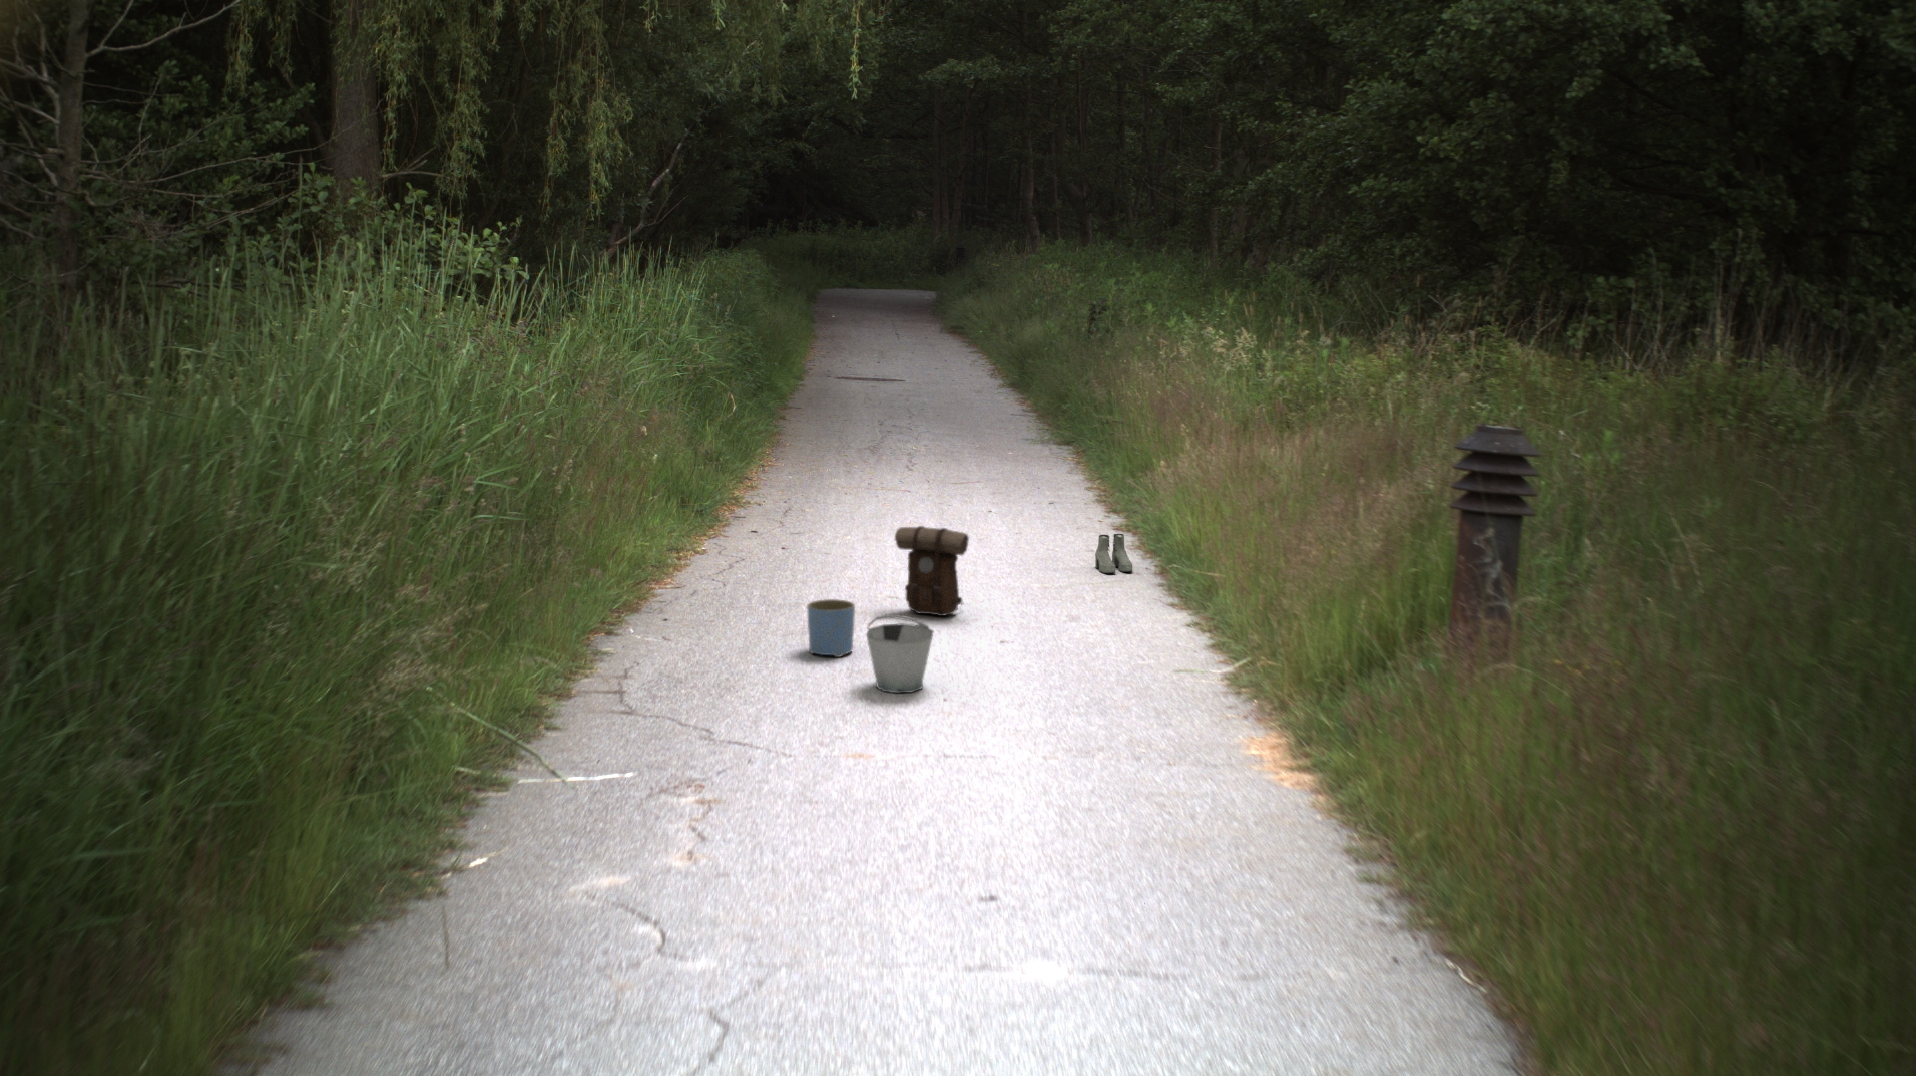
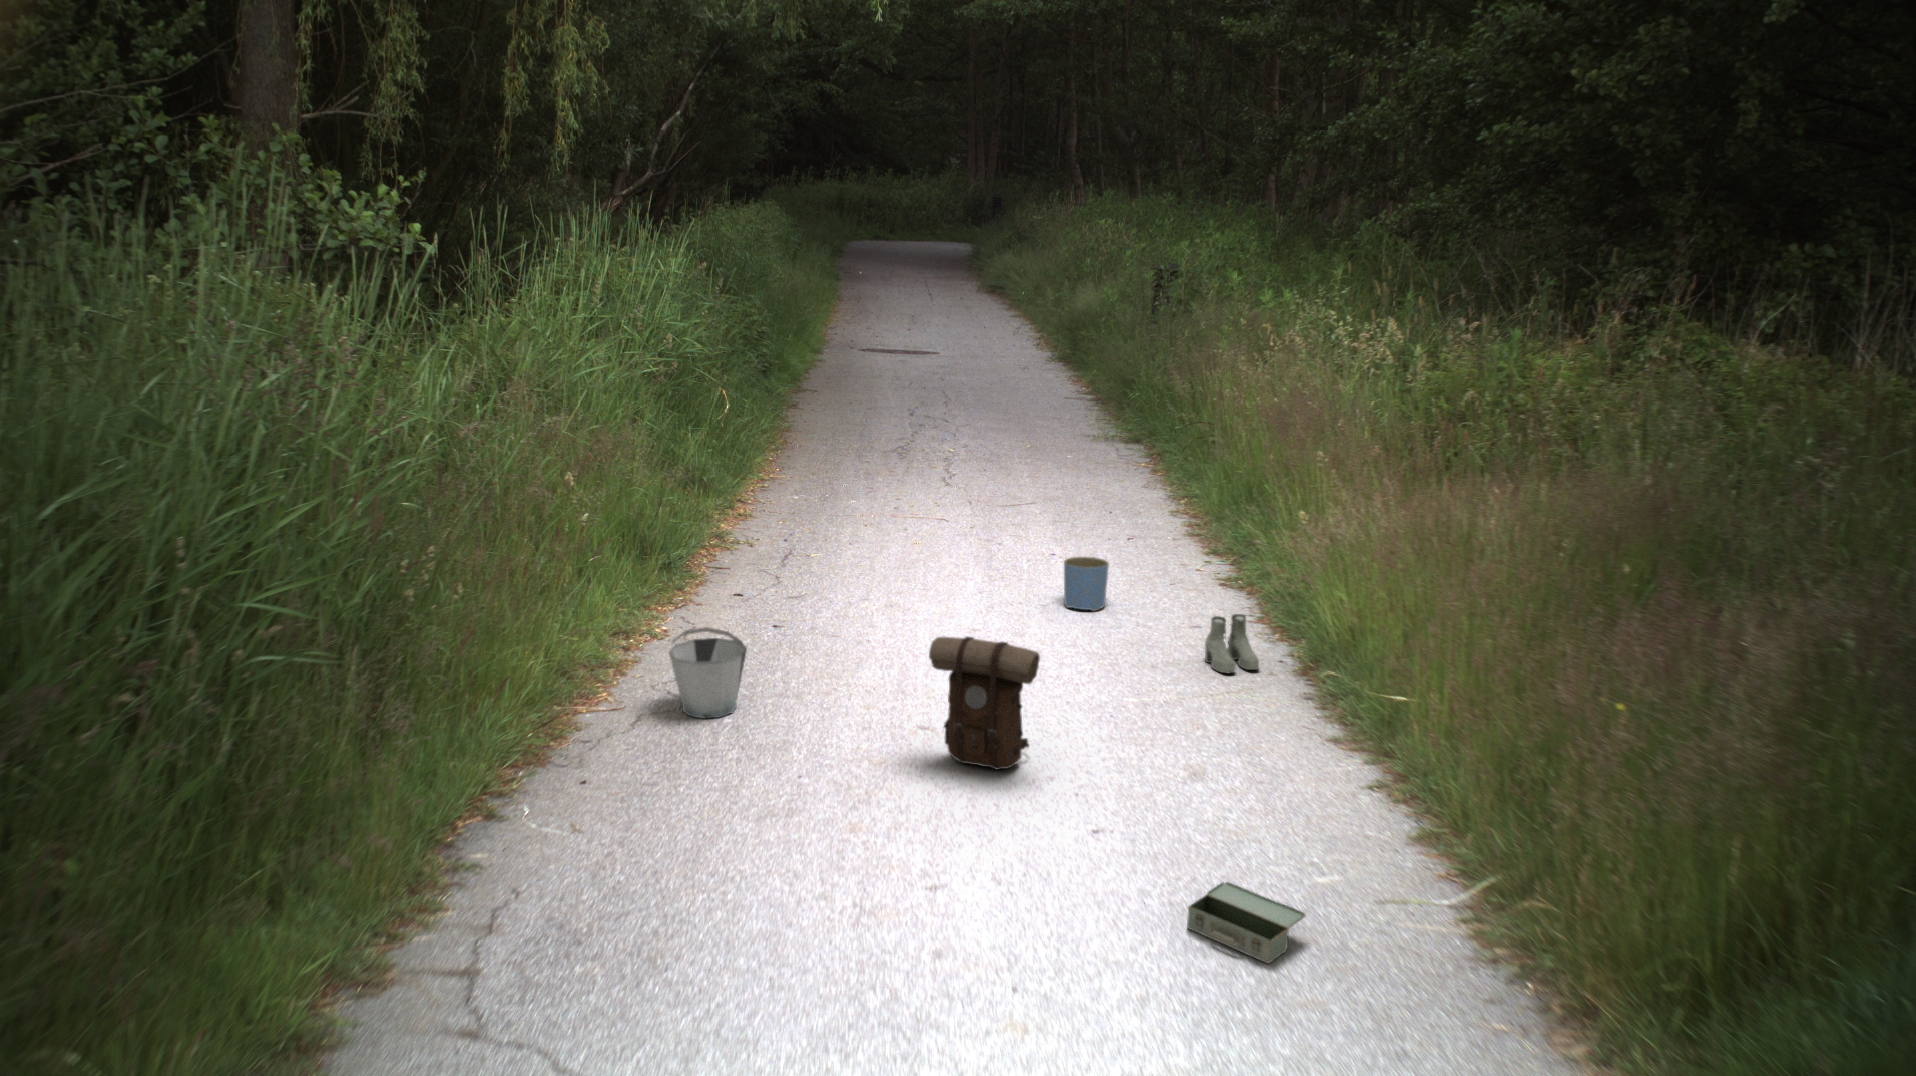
planter: present [807,599,855,657] -> present [1064,557,1109,612]
bucket: present [866,614,933,693] -> present [669,627,747,719]
toolbox: none [1053,654,1125,689] -> present [1187,882,1305,964]

